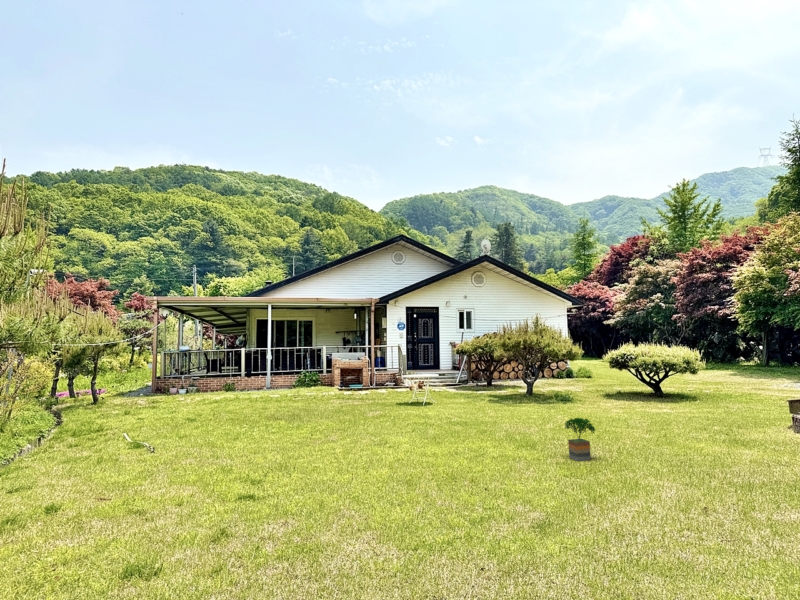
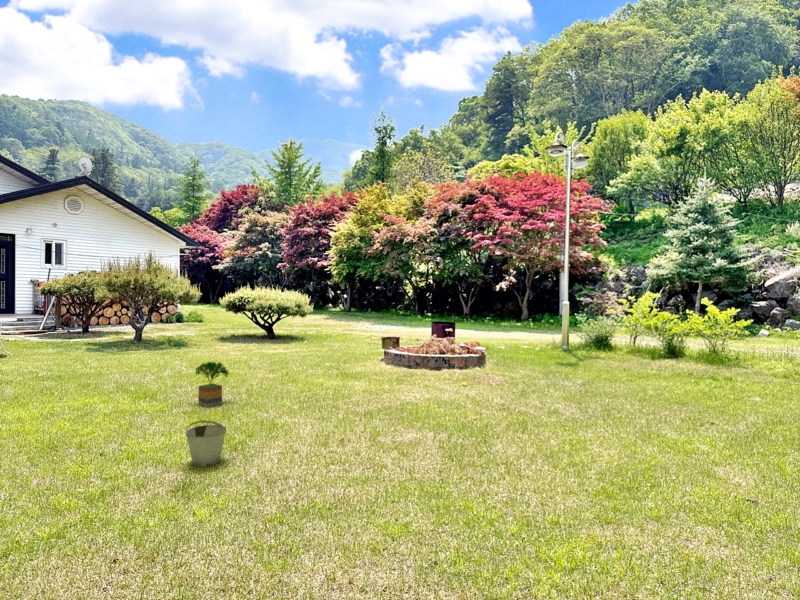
bucket: none [546,469,582,511] -> present [186,420,226,467]

